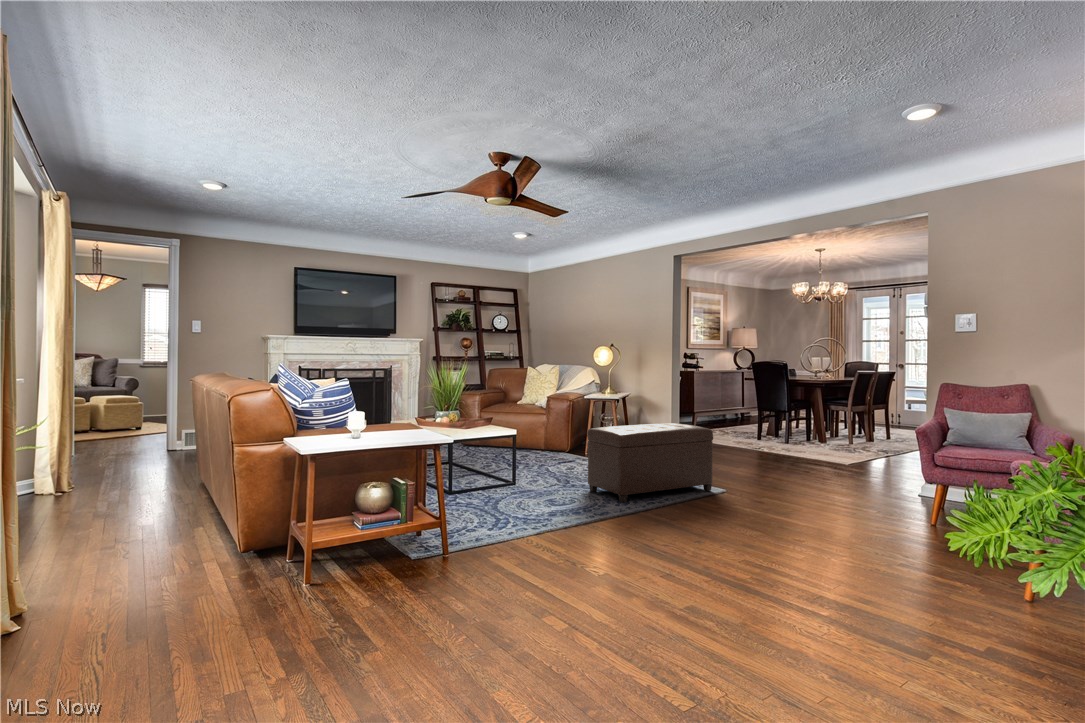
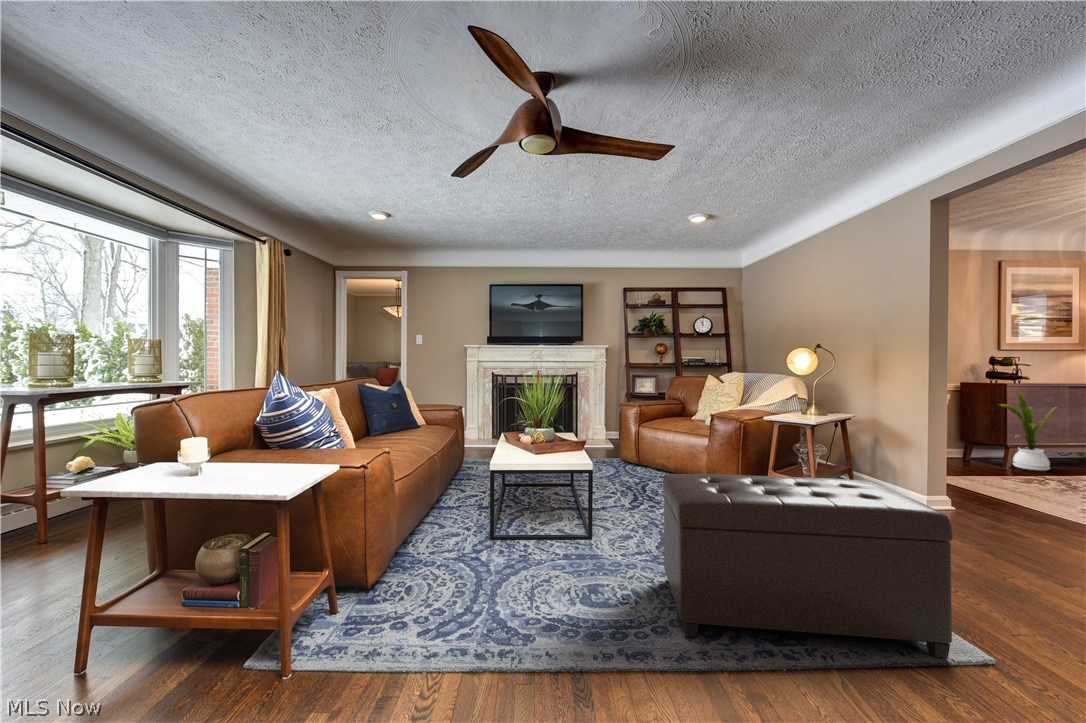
house plant: none [691,377,718,428] -> present [999,392,1054,471]

